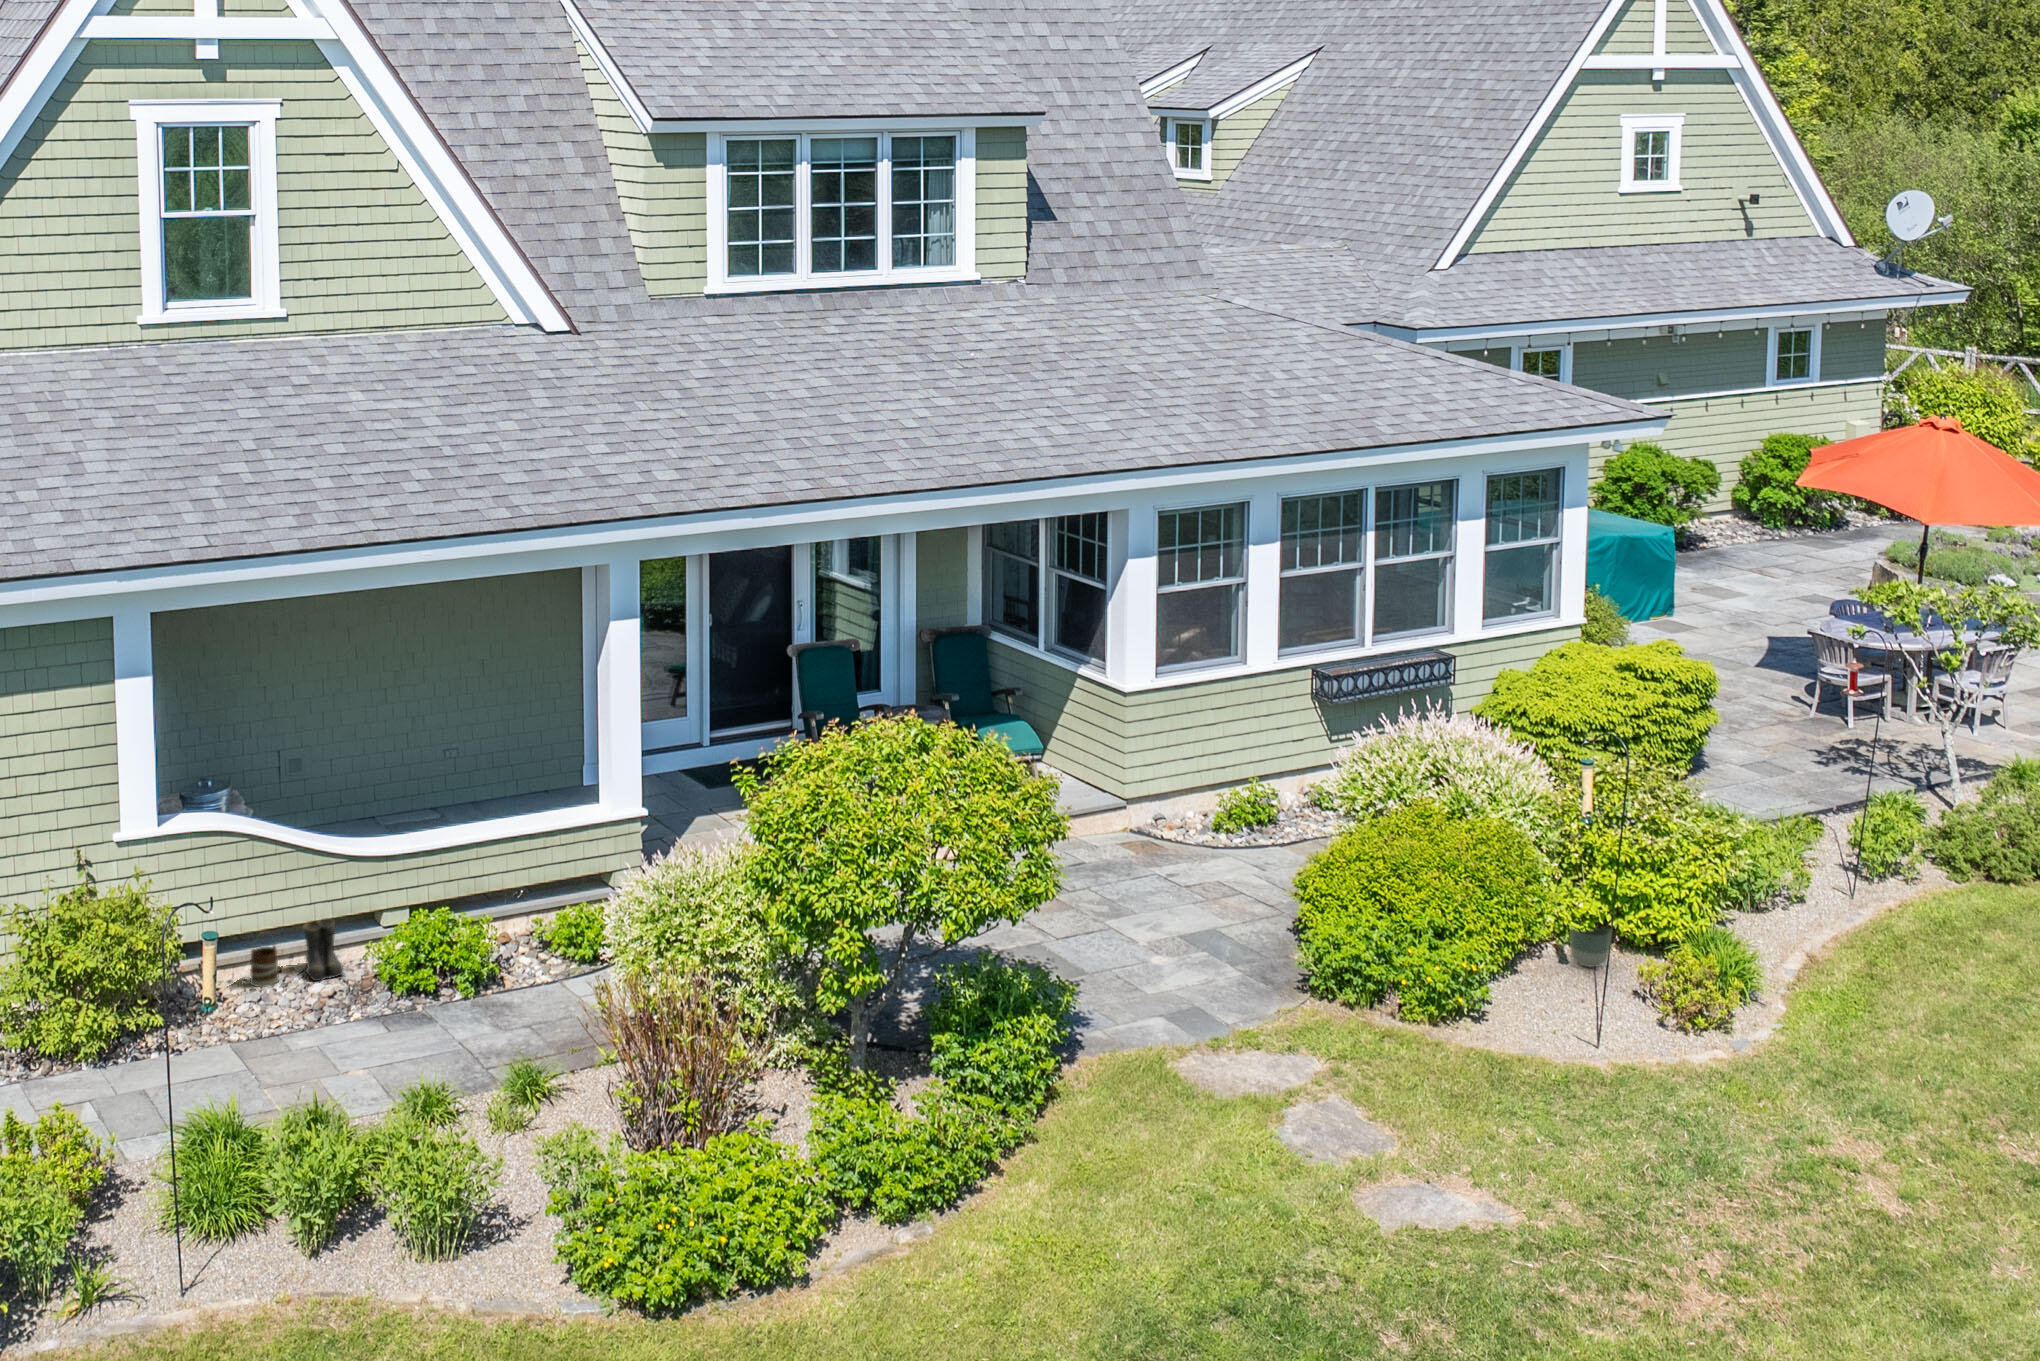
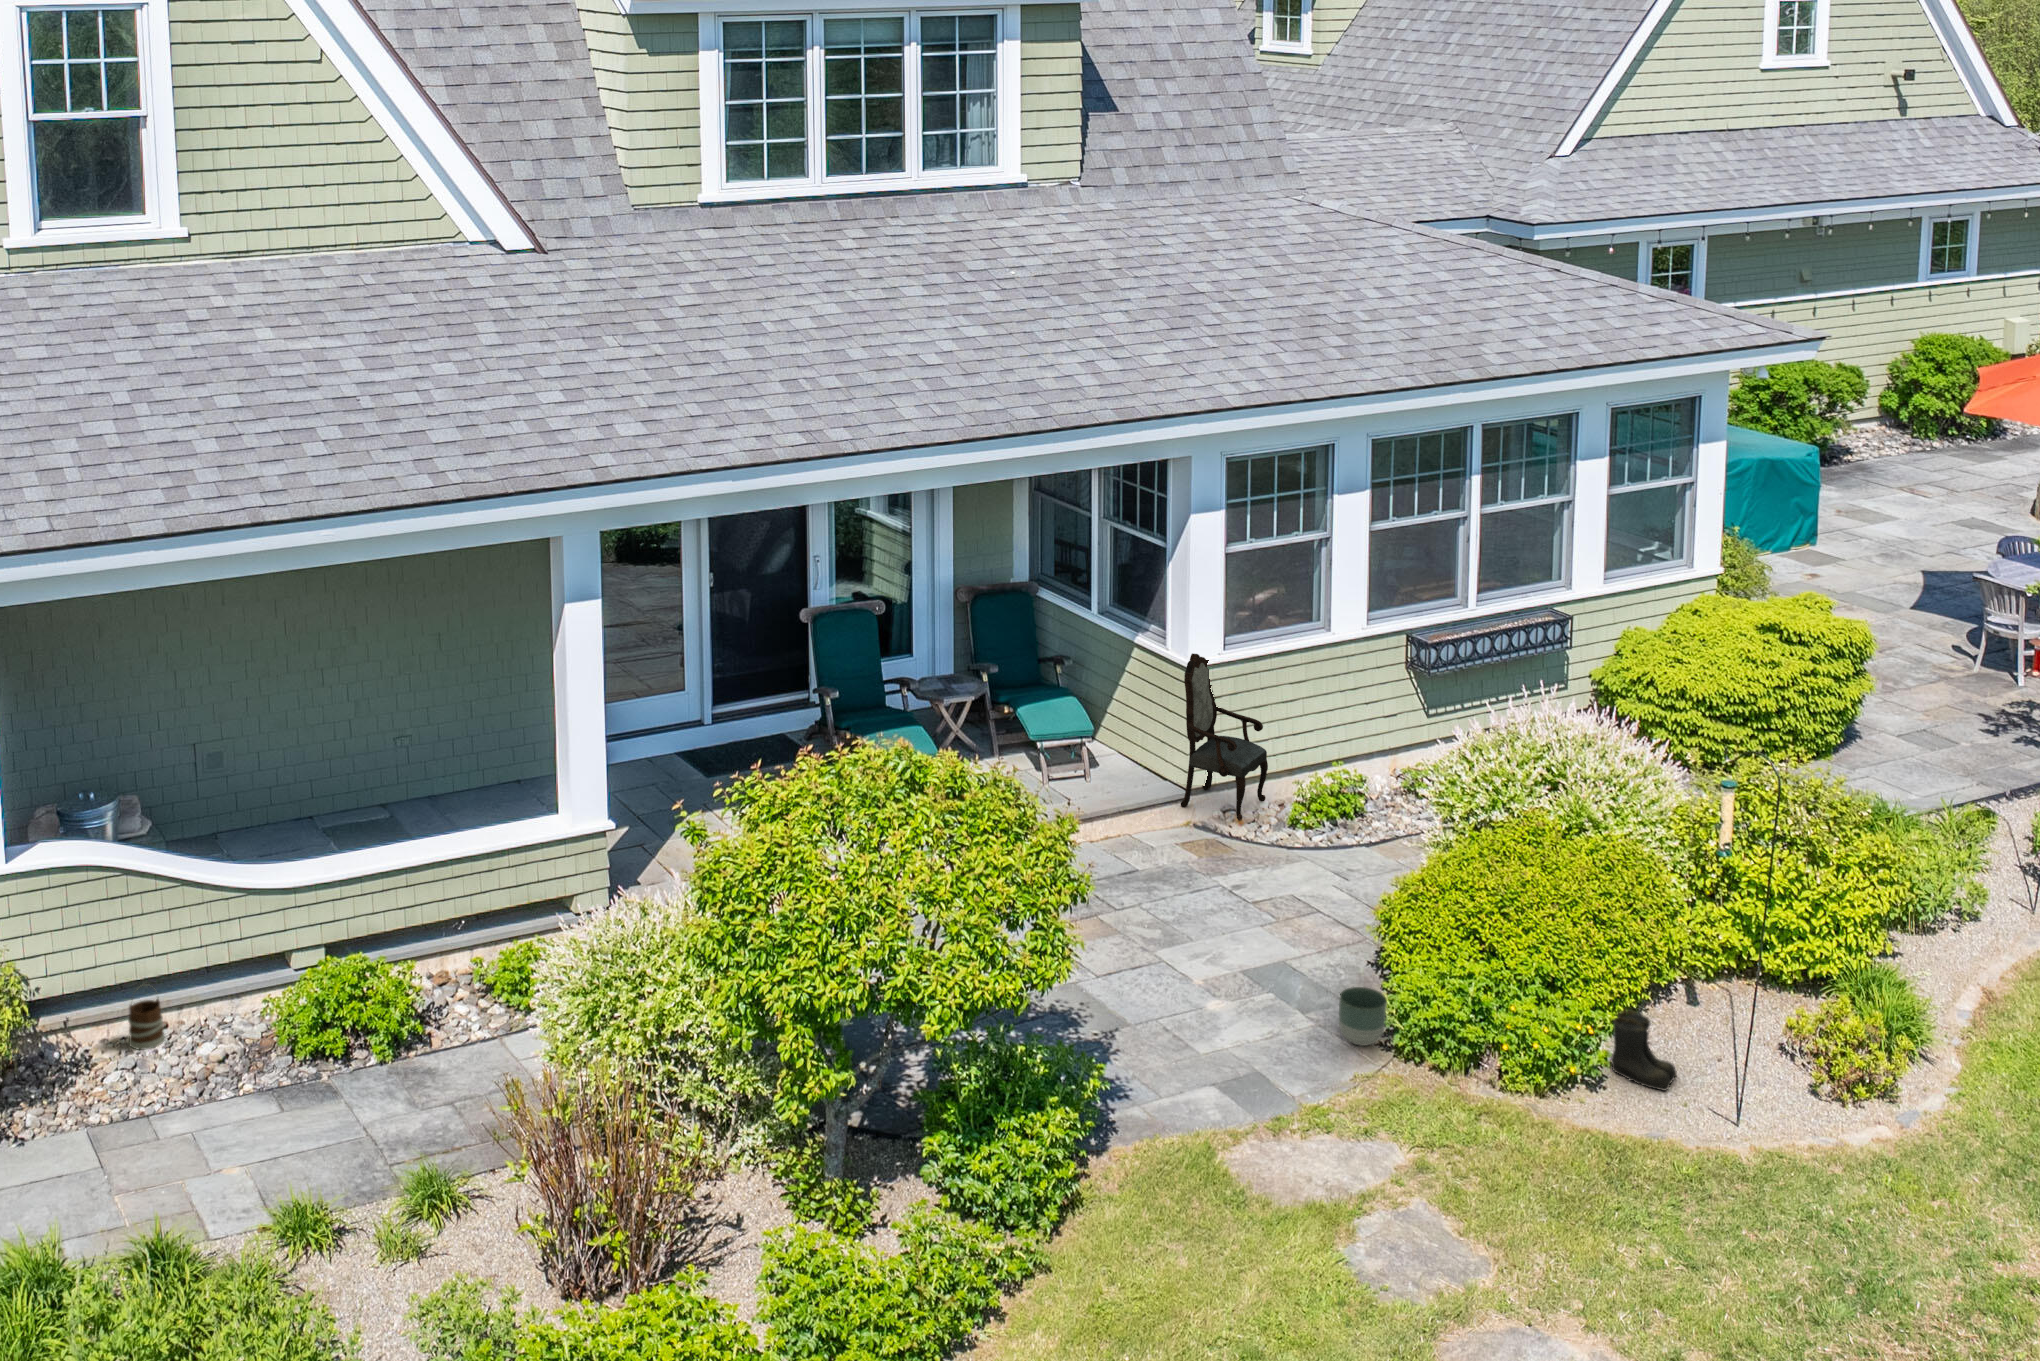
armchair: none [1118,682,1194,827] -> present [1181,653,1268,820]
boots: present [303,919,344,981] -> present [1611,1011,1677,1091]
planter: present [1570,928,1611,967] -> present [1339,987,1387,1046]

